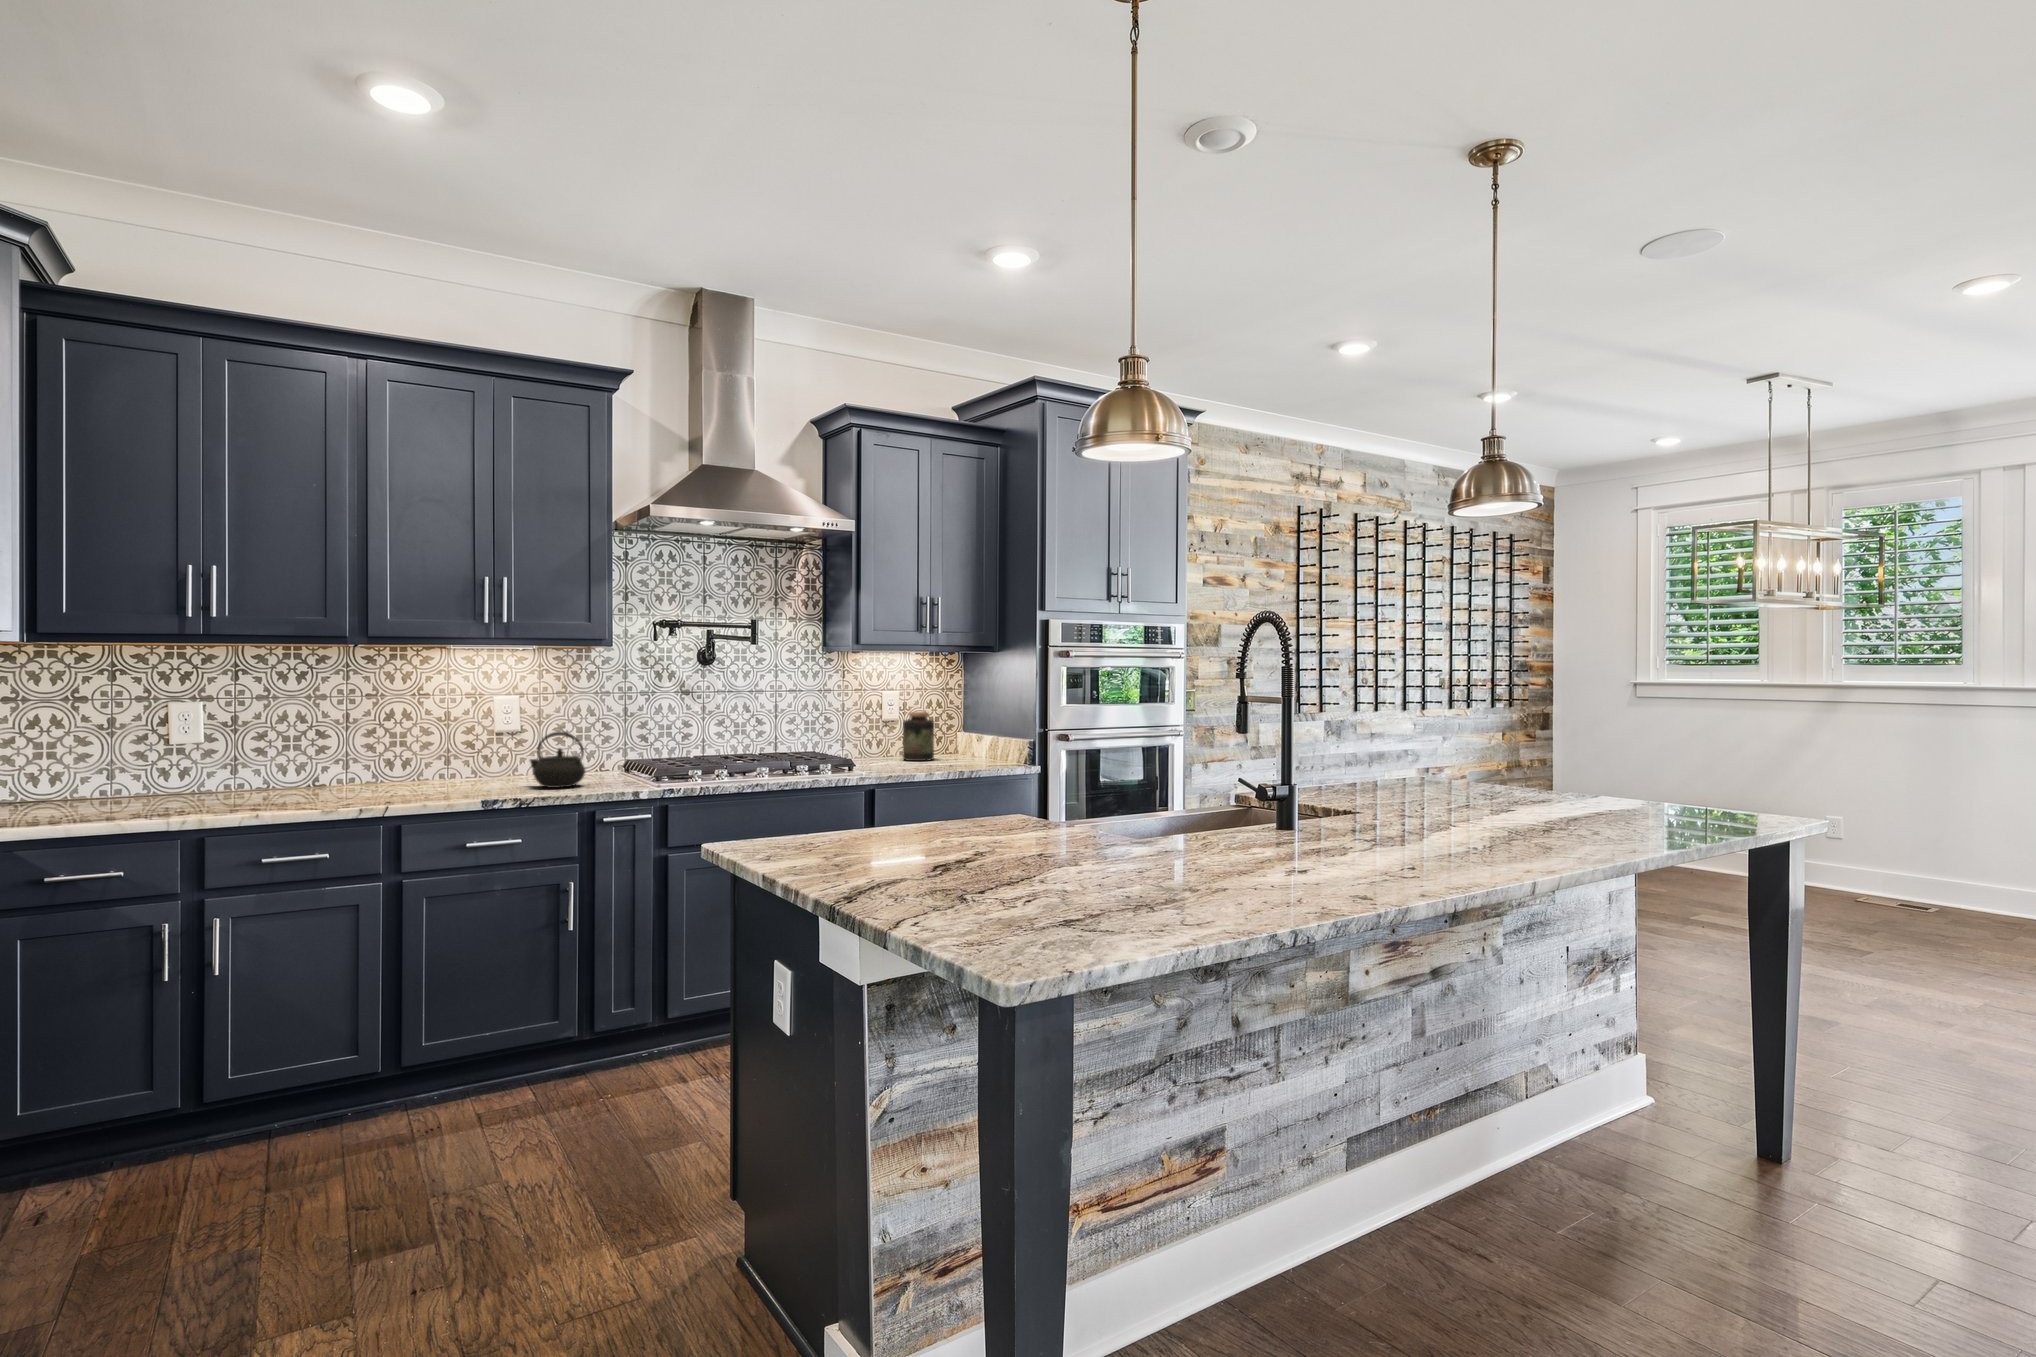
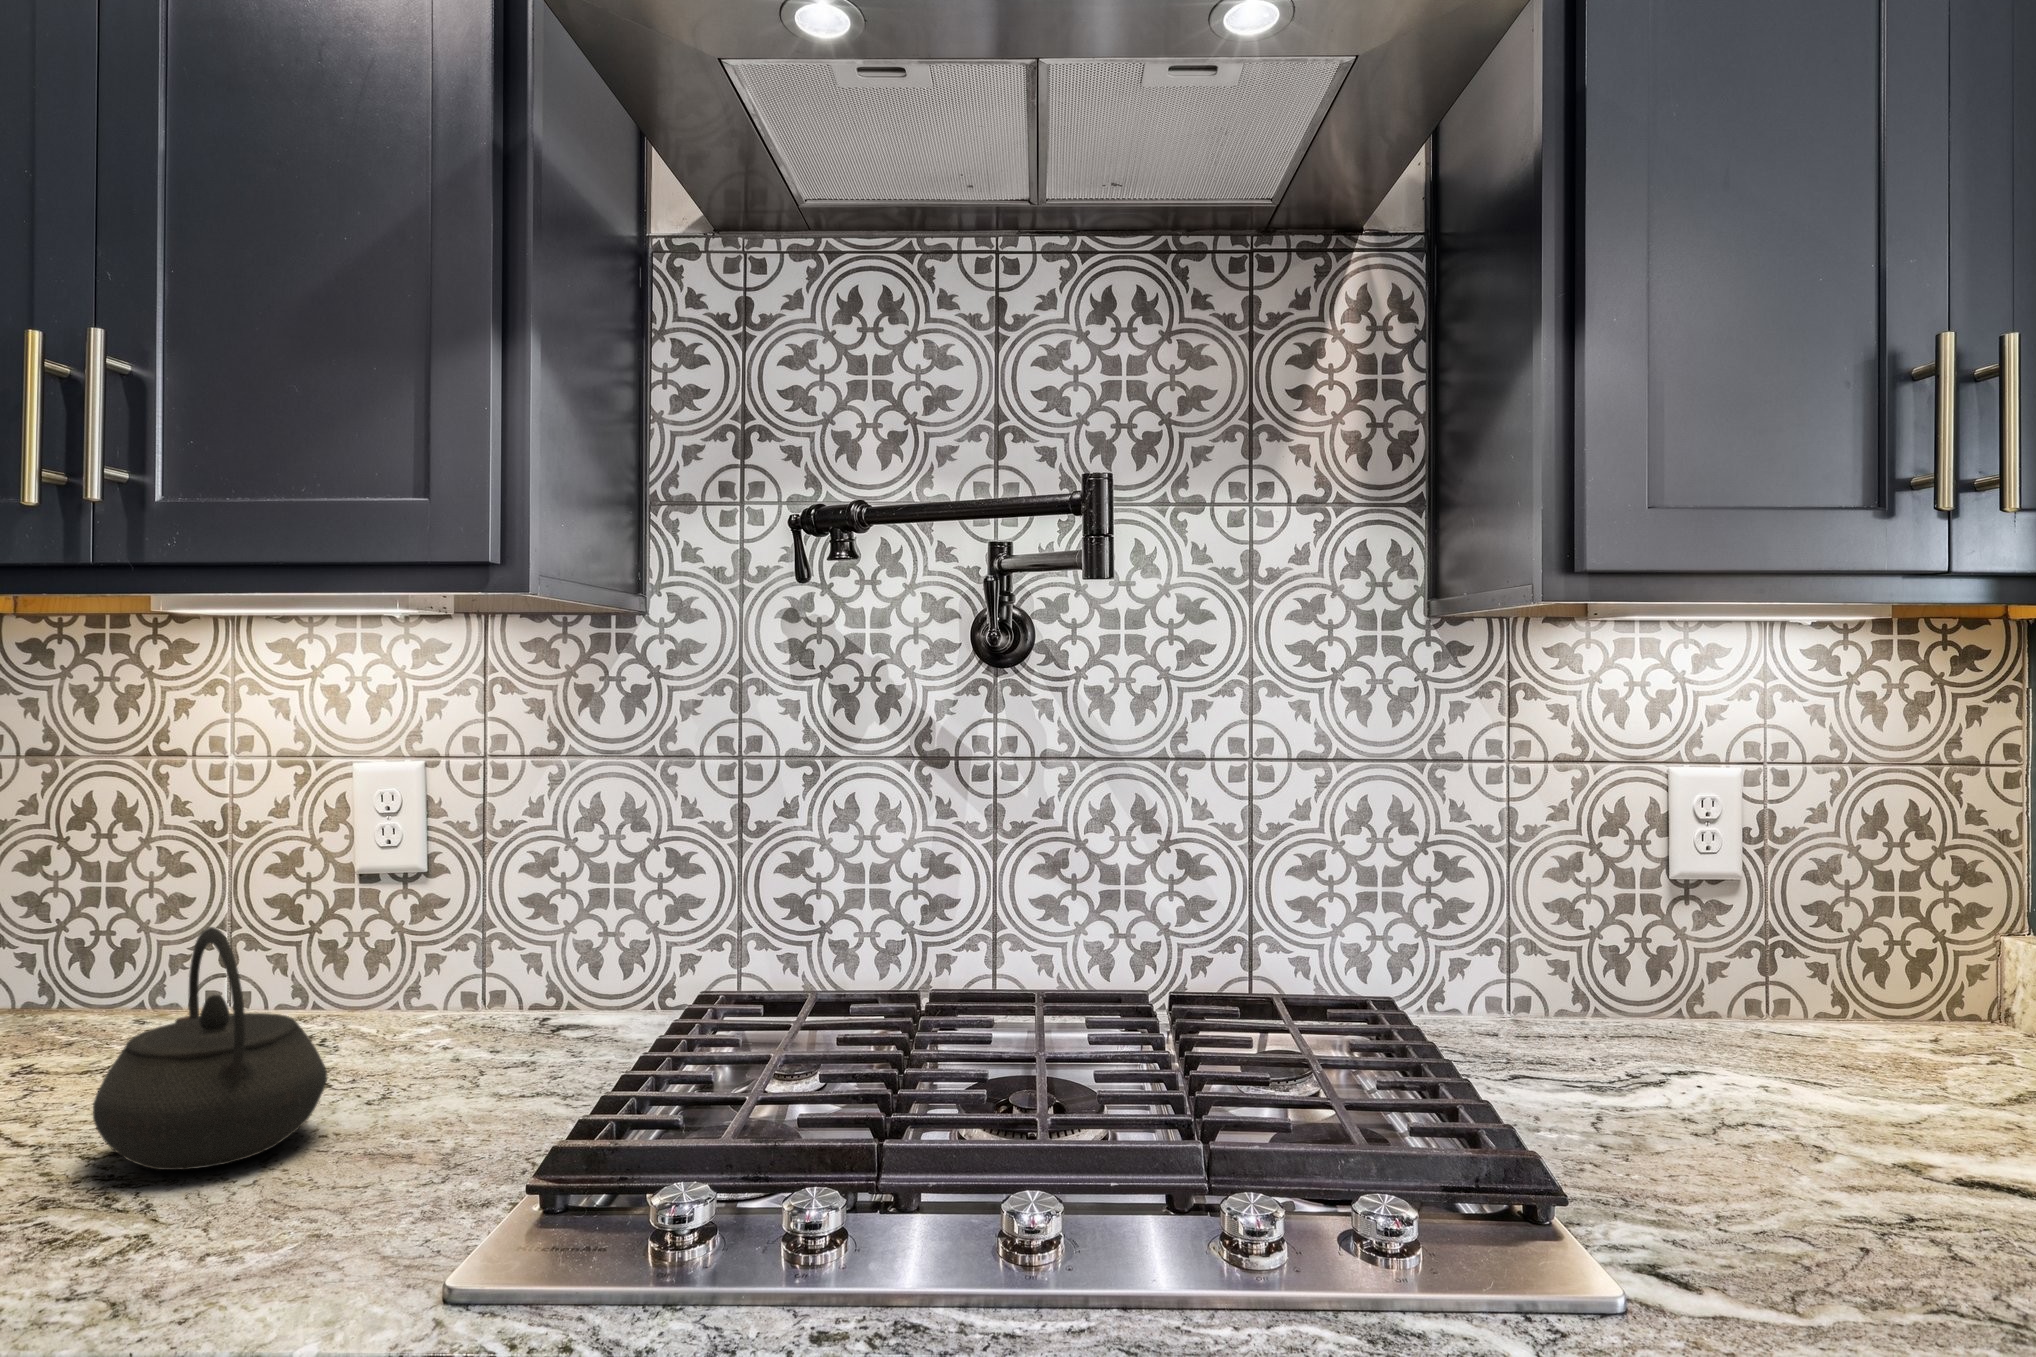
jar: present [903,712,934,761] -> none [1766,863,1930,1097]

